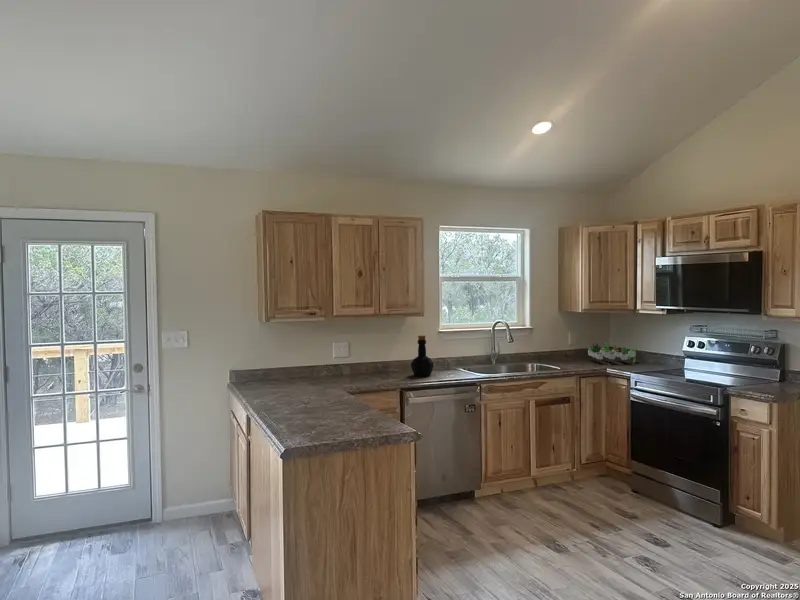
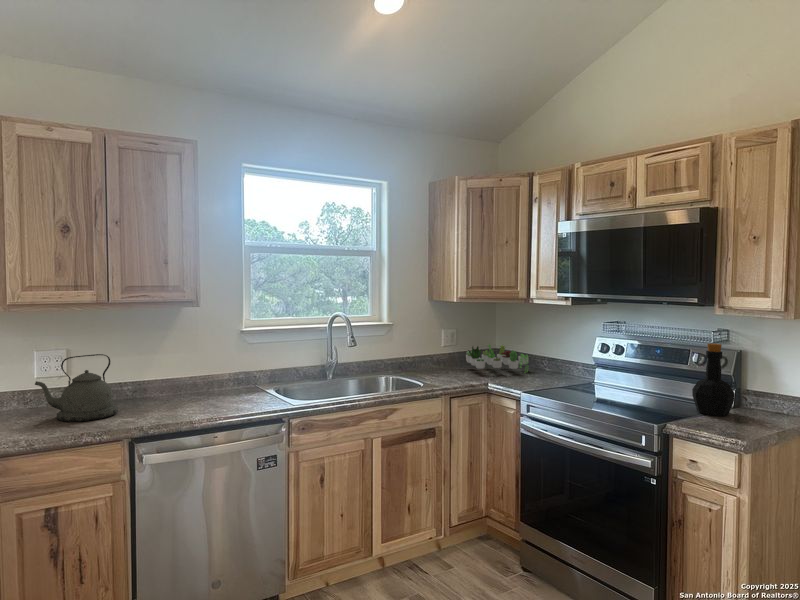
bottle: present [411,335,434,376] -> present [692,343,735,416]
kettle: none [348,344,385,380] -> present [35,354,118,422]

